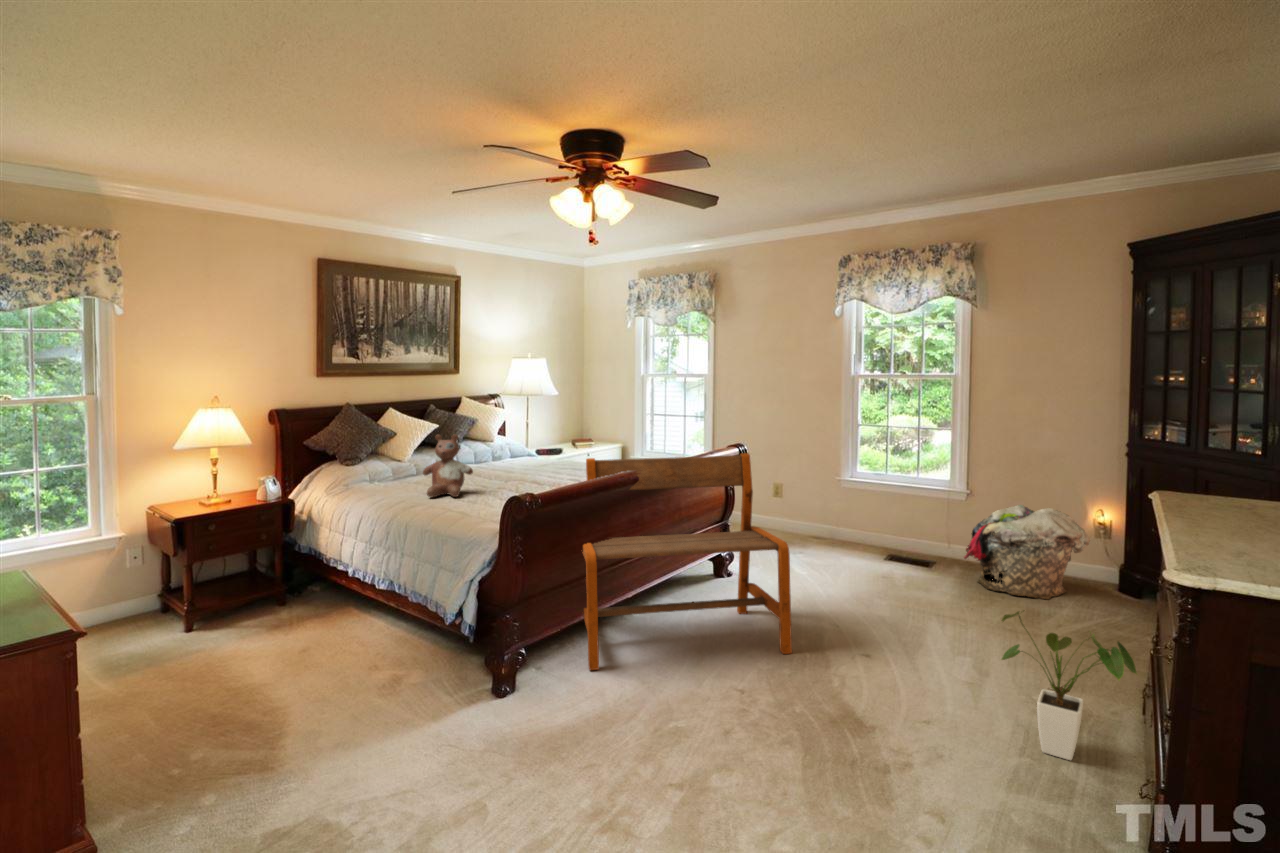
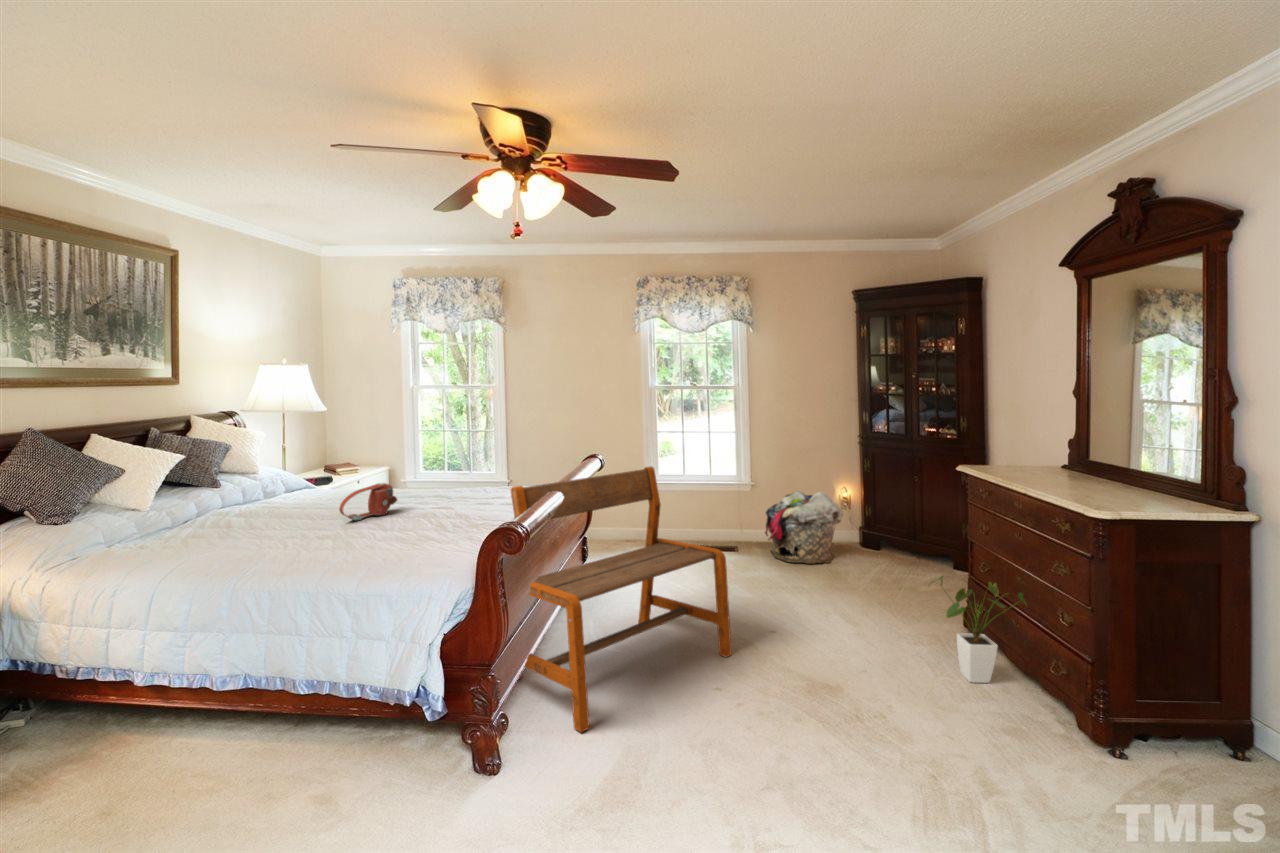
stuffed bear: present [423,434,473,498] -> none [256,470,333,562]
handbag: none [503,452,555,479] -> present [339,483,397,520]

